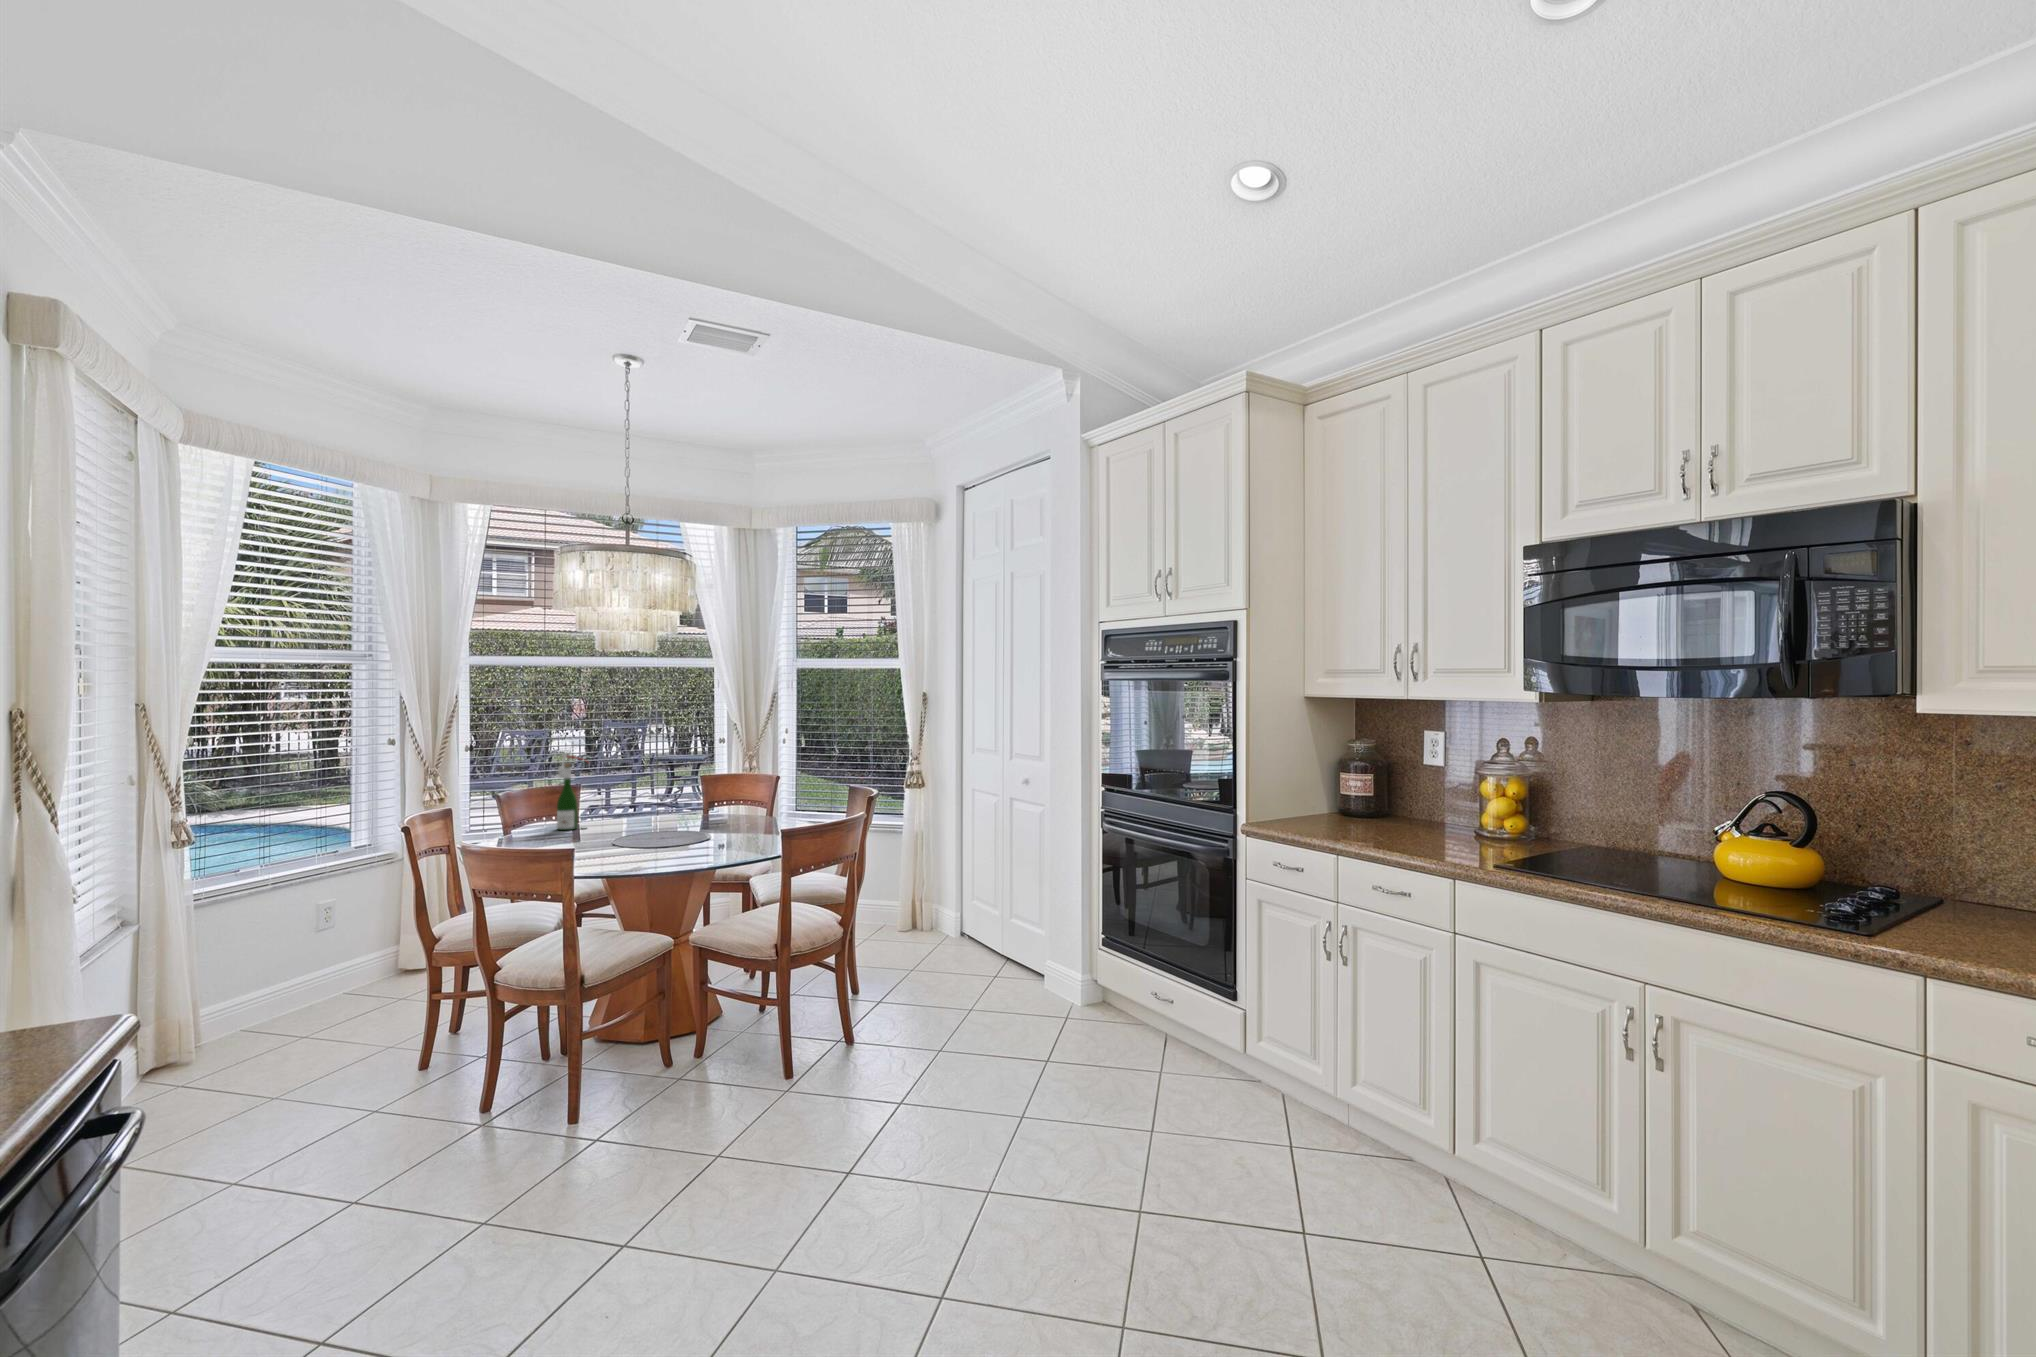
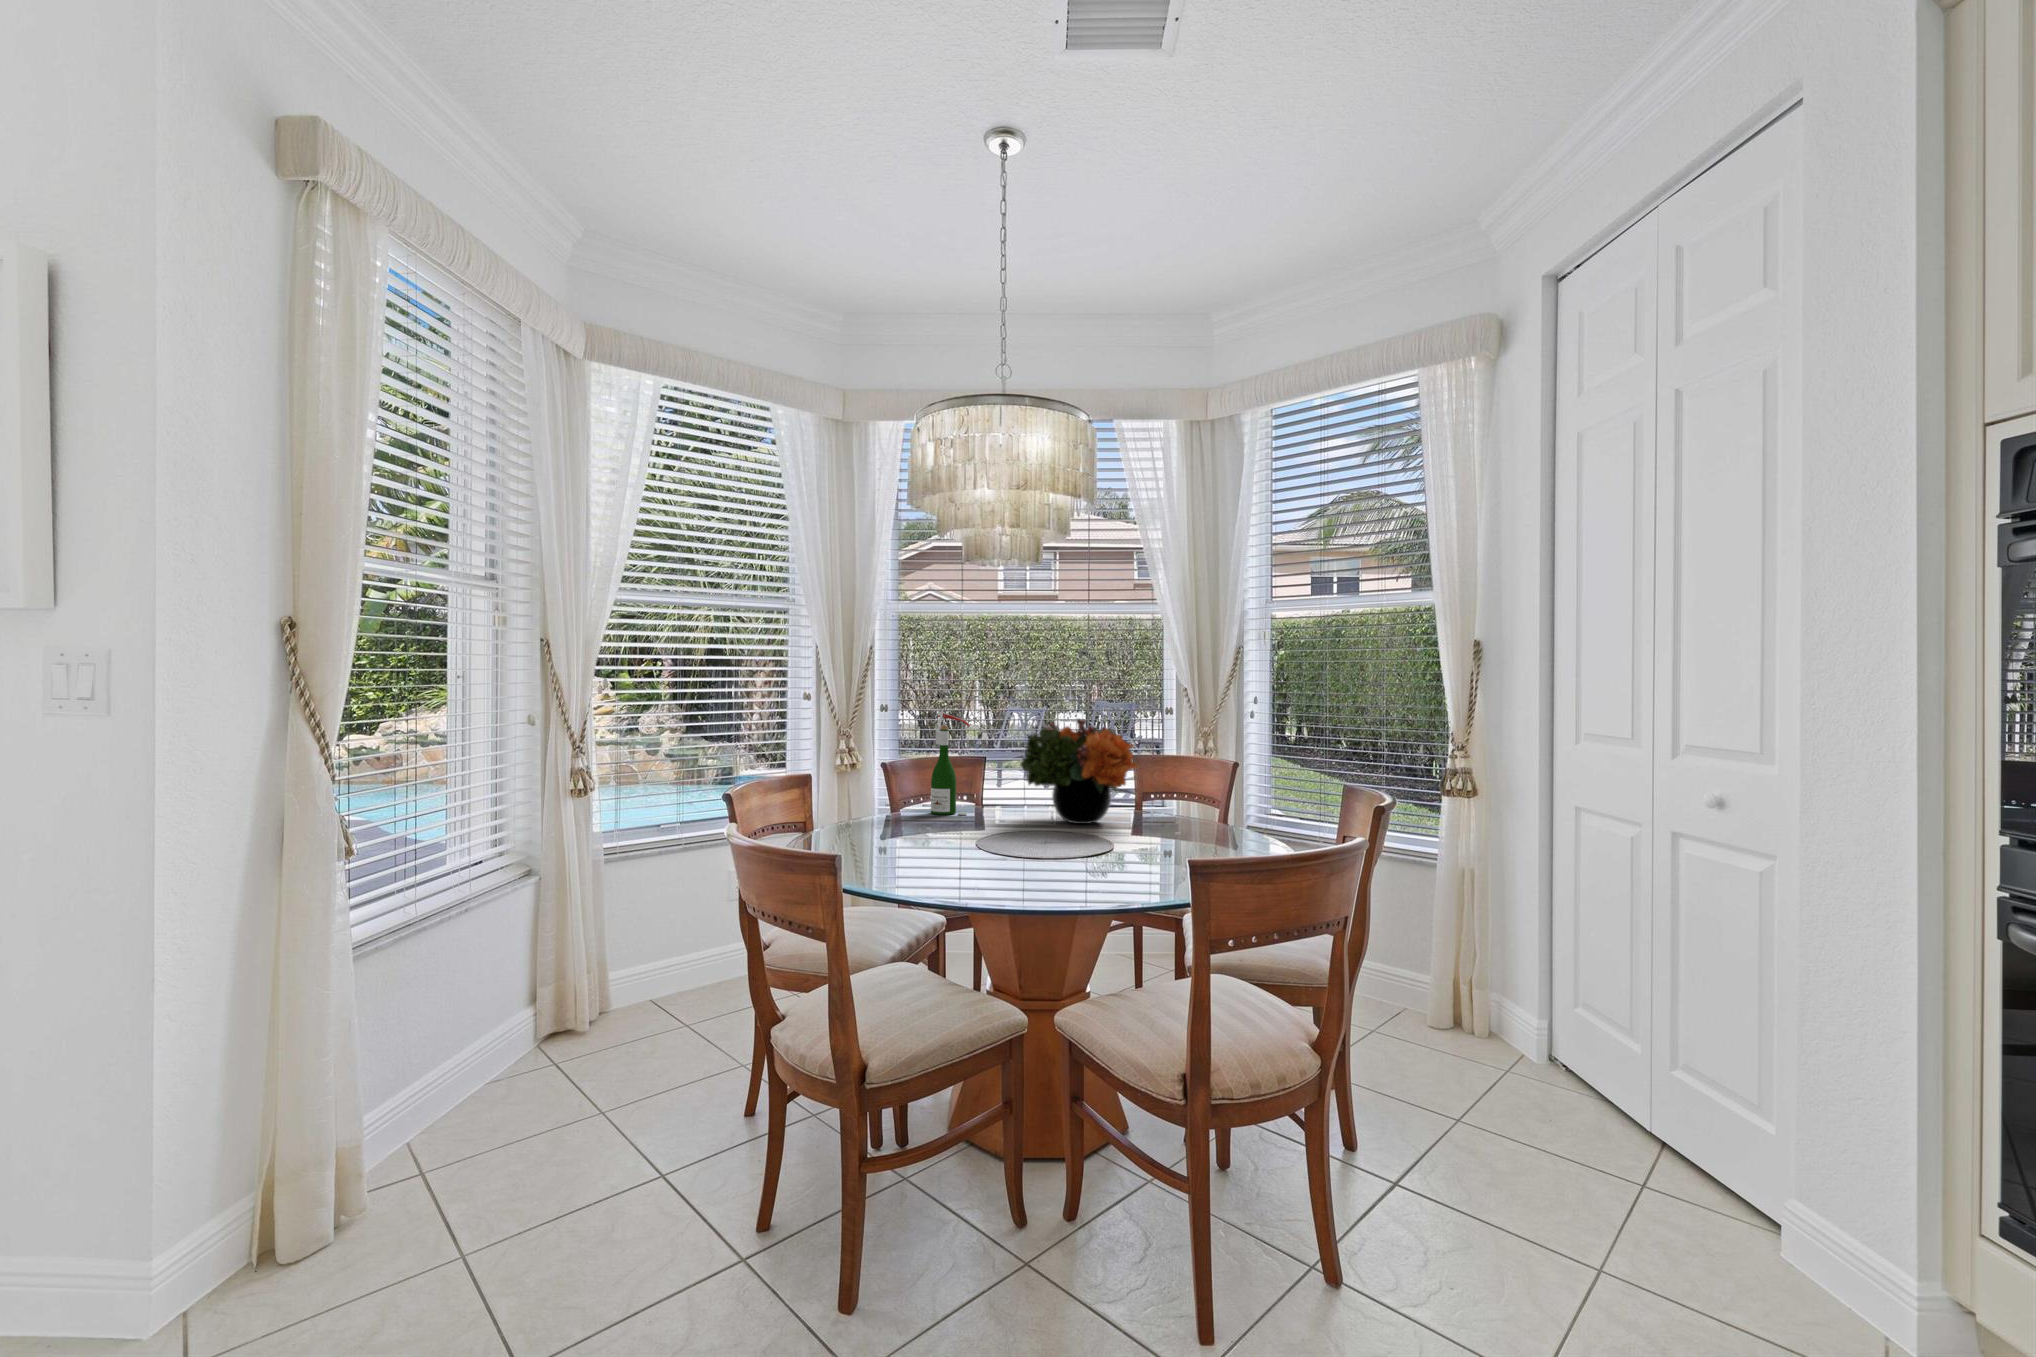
flower arrangement: none [633,754,720,826] -> present [1021,719,1137,824]

